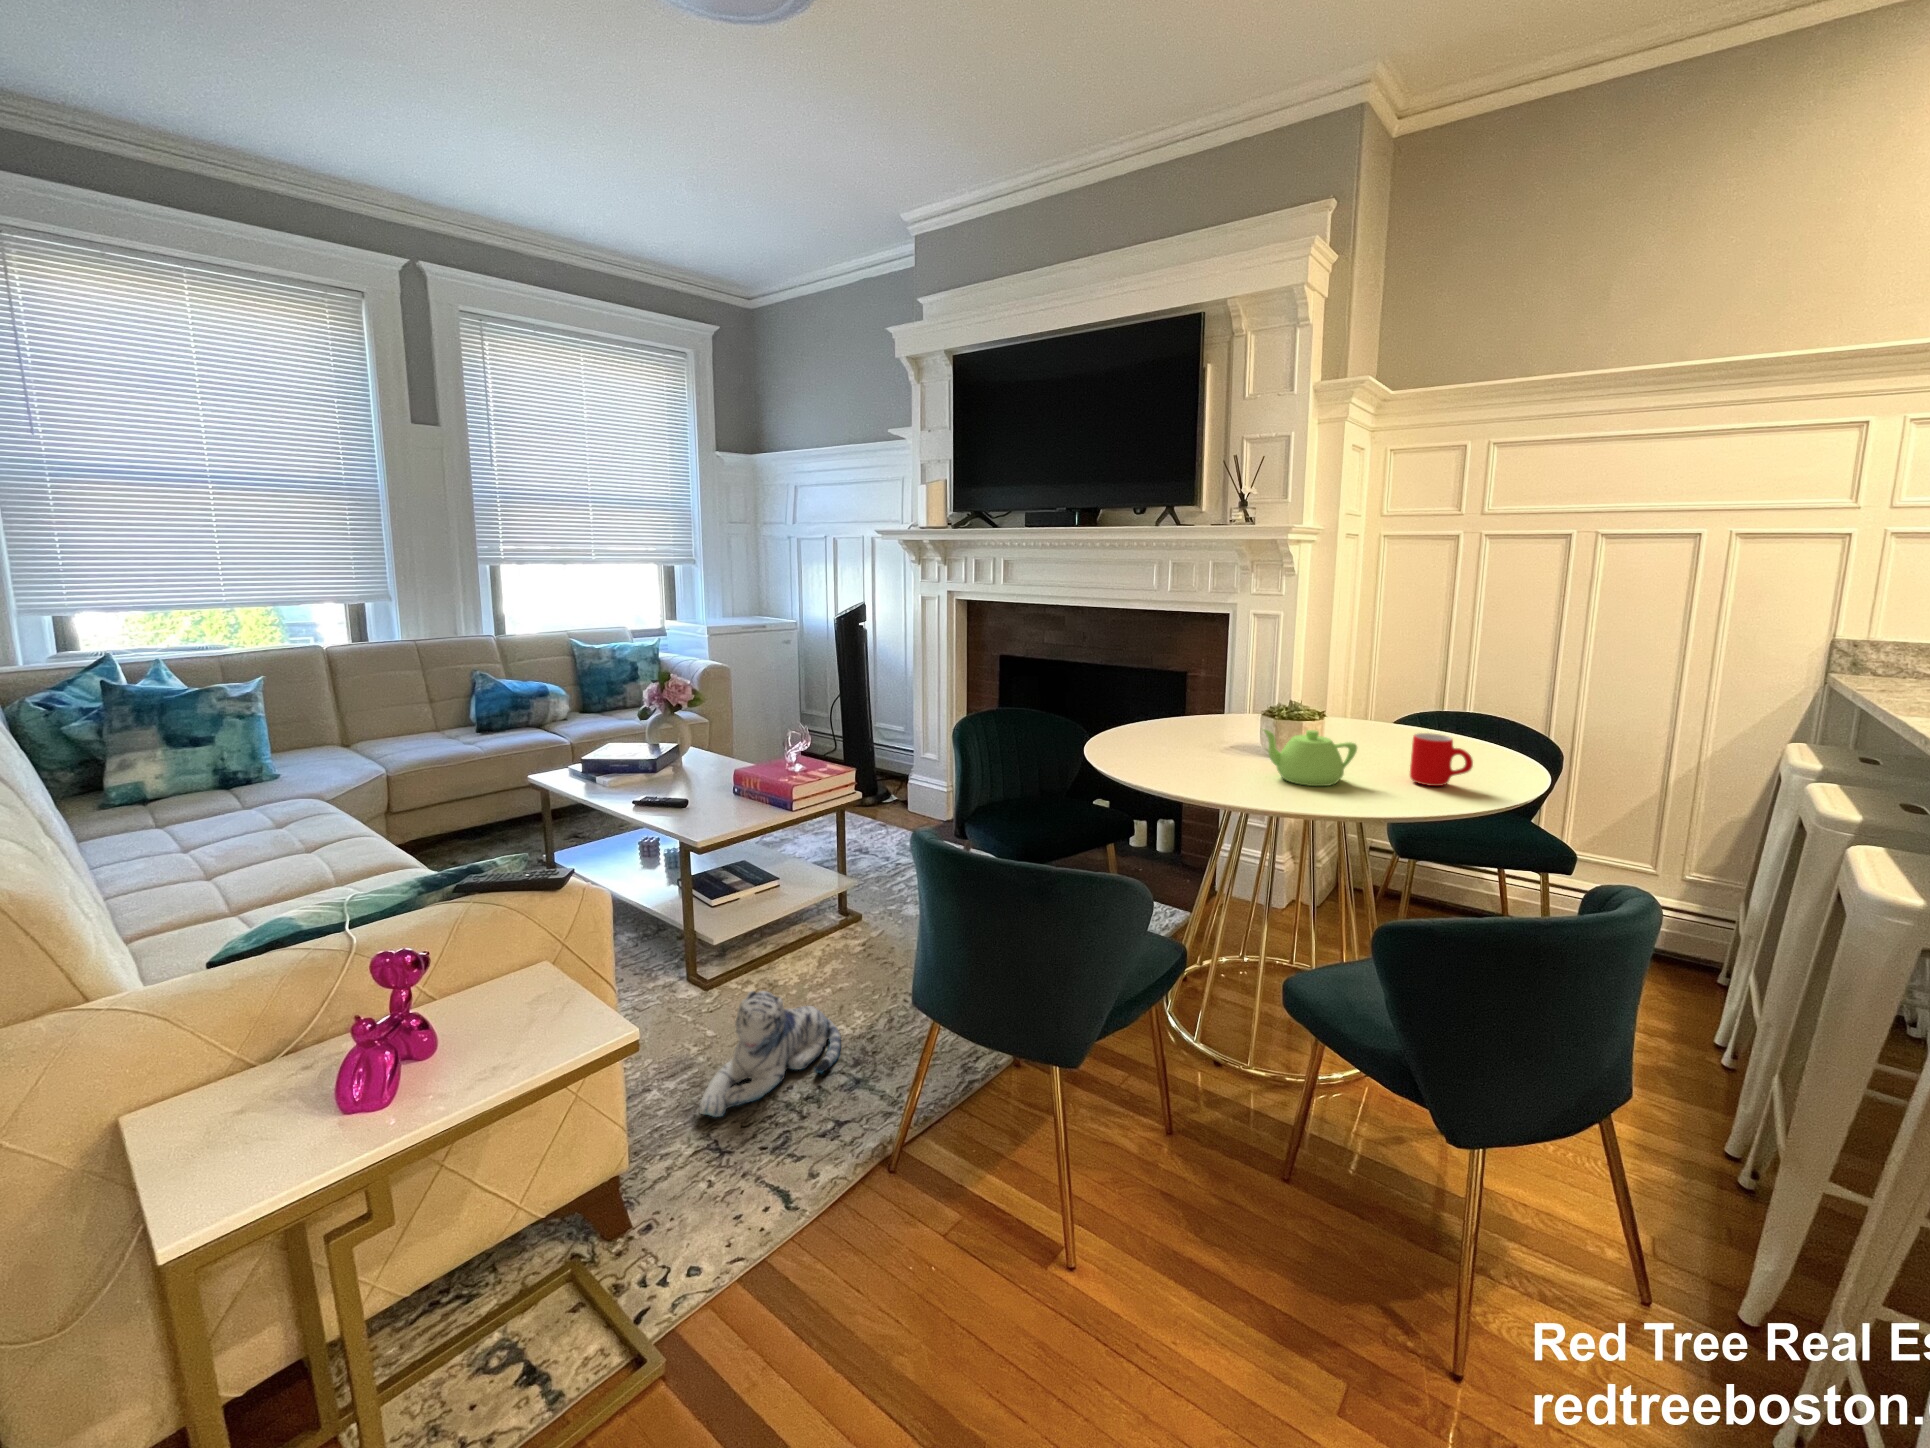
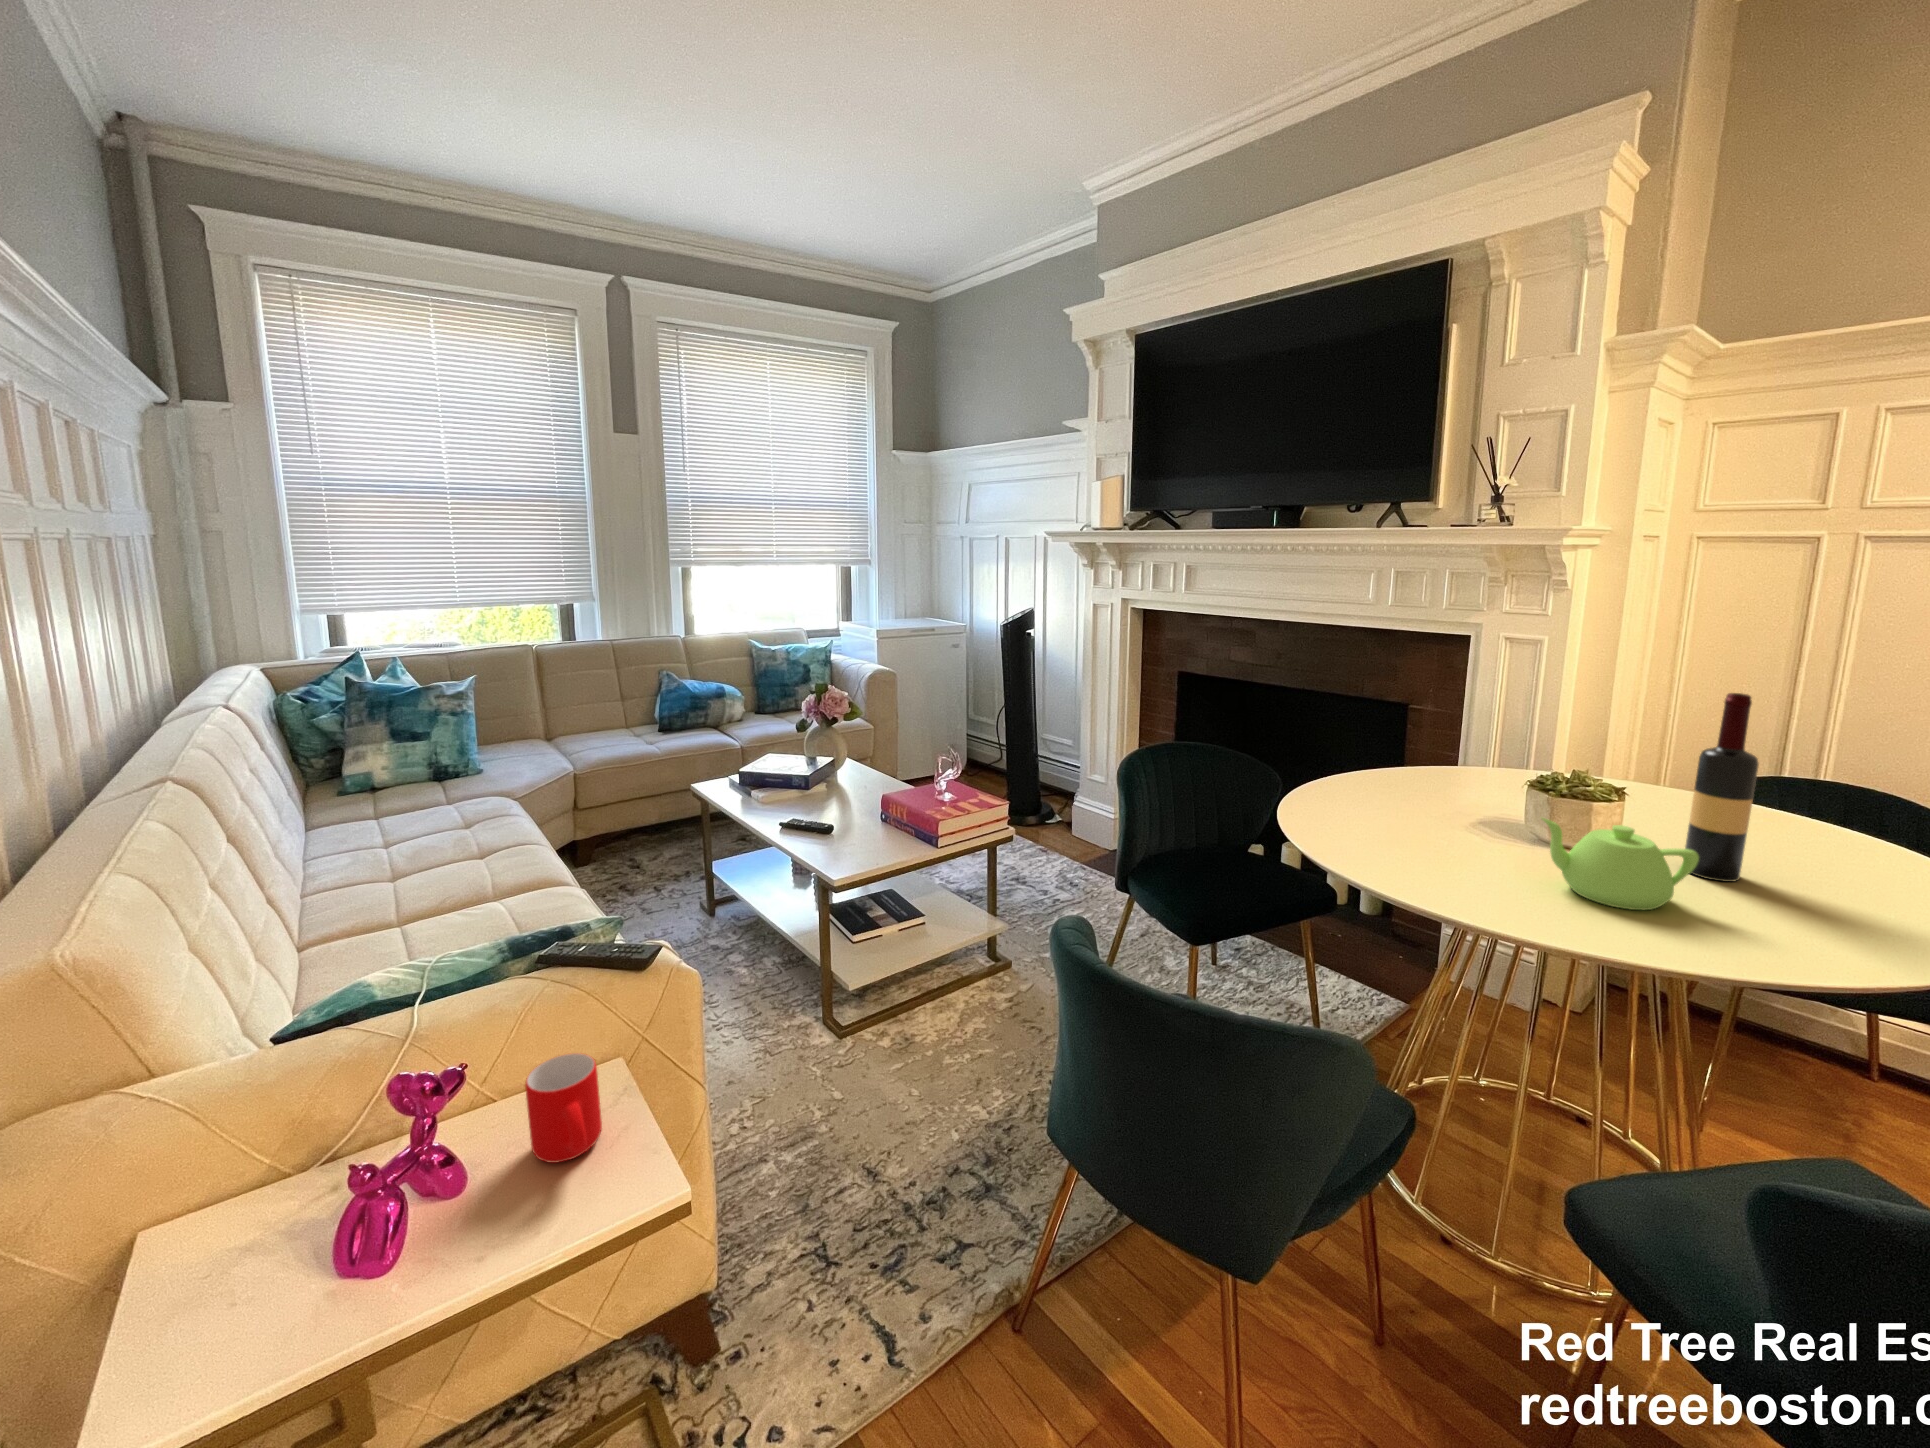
wine bottle: none [1357,637,1397,769] -> present [1685,693,1759,882]
mug: present [1410,733,1473,786] -> present [525,1053,602,1163]
plush toy: present [699,991,841,1117] -> none [811,1066,976,1214]

